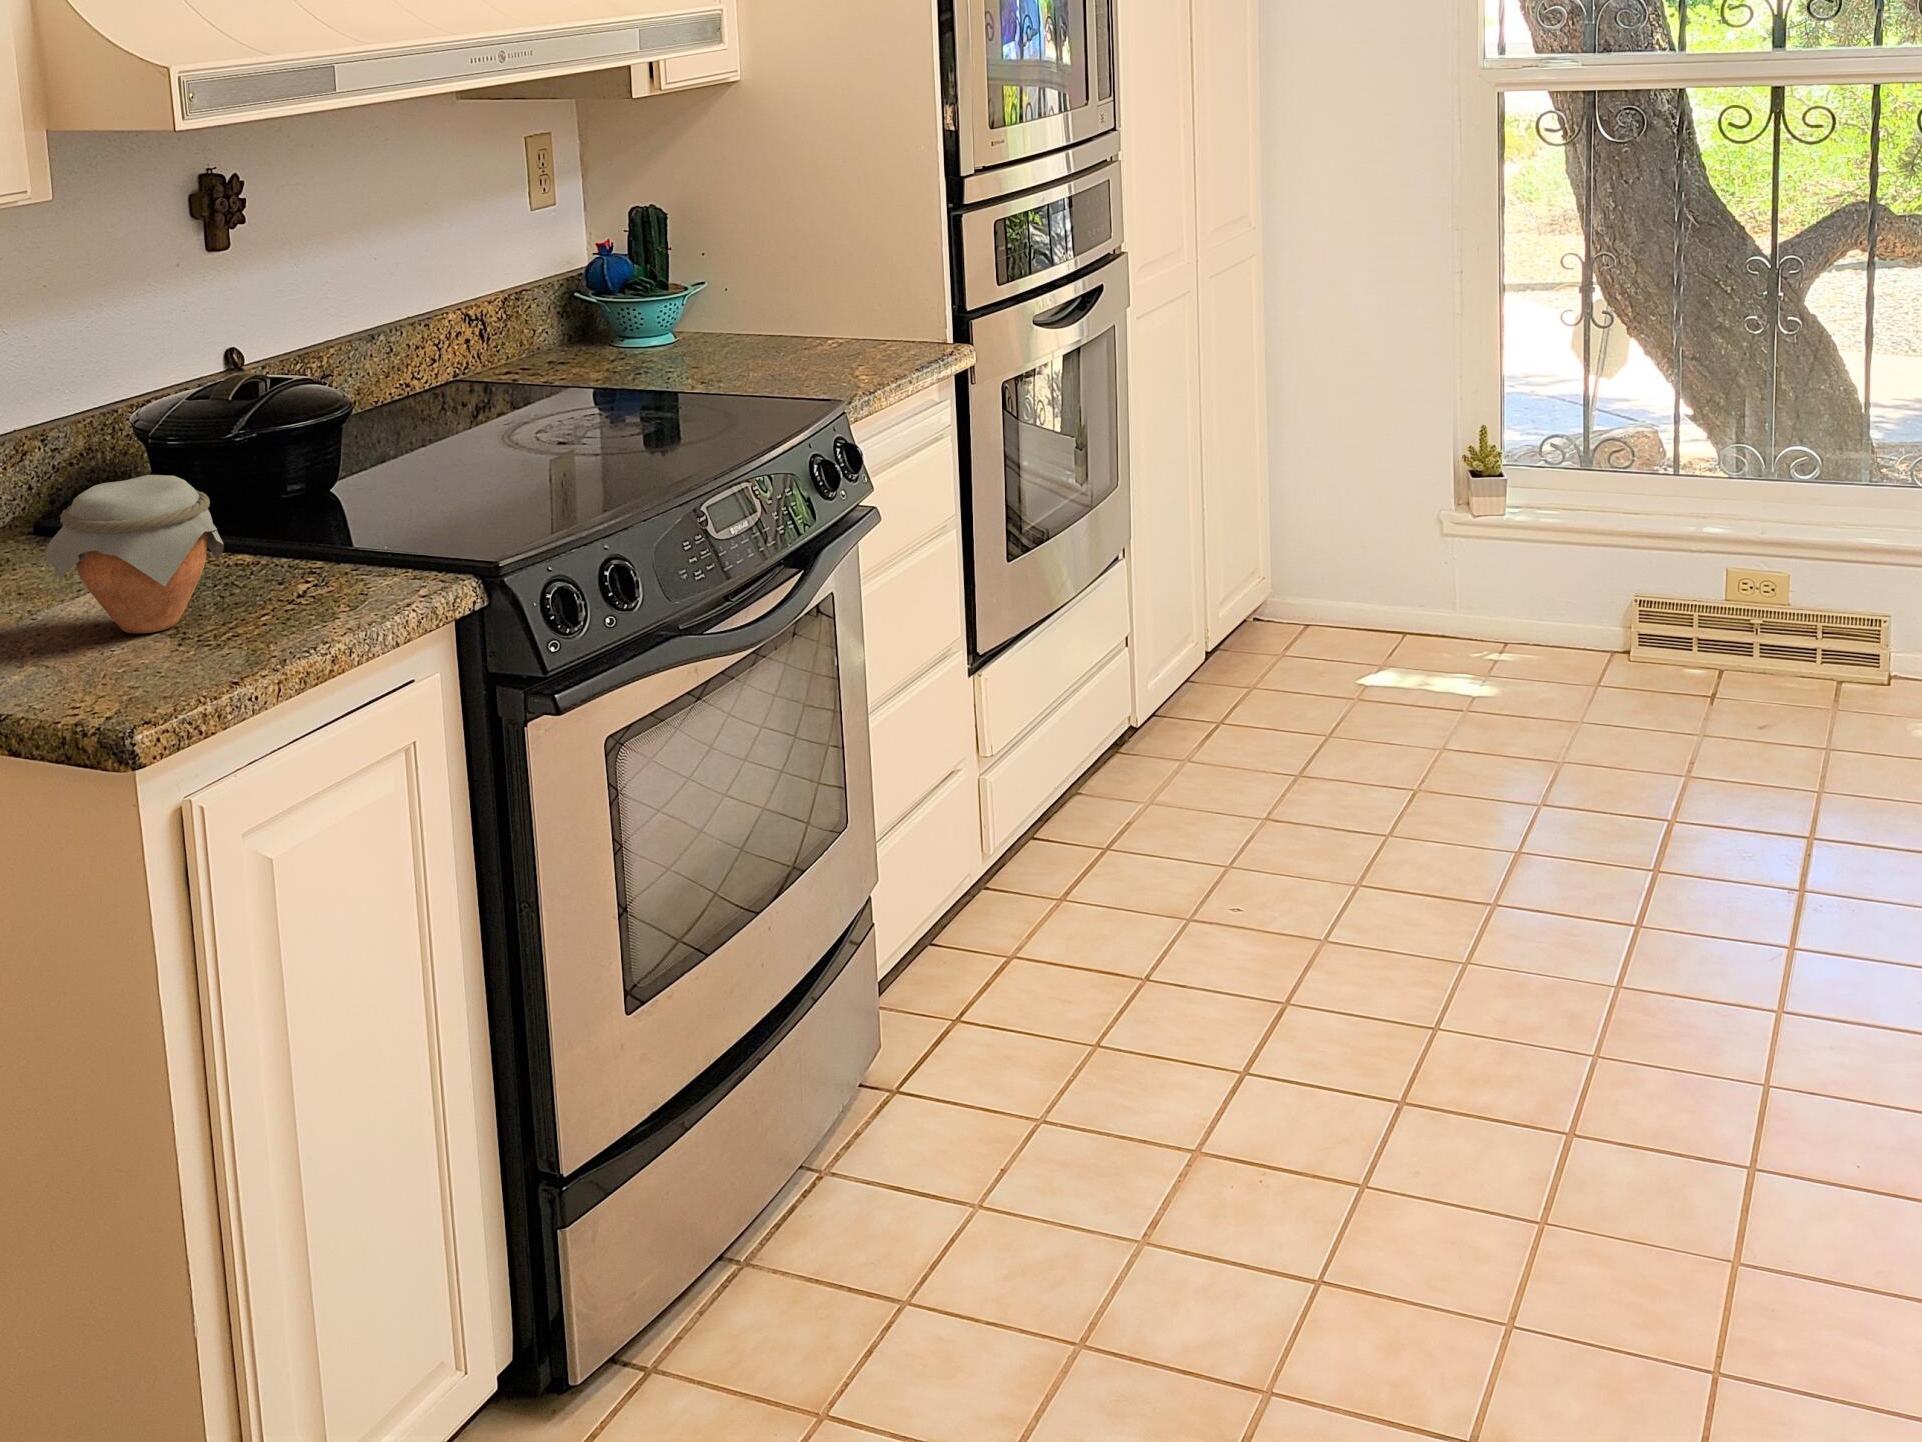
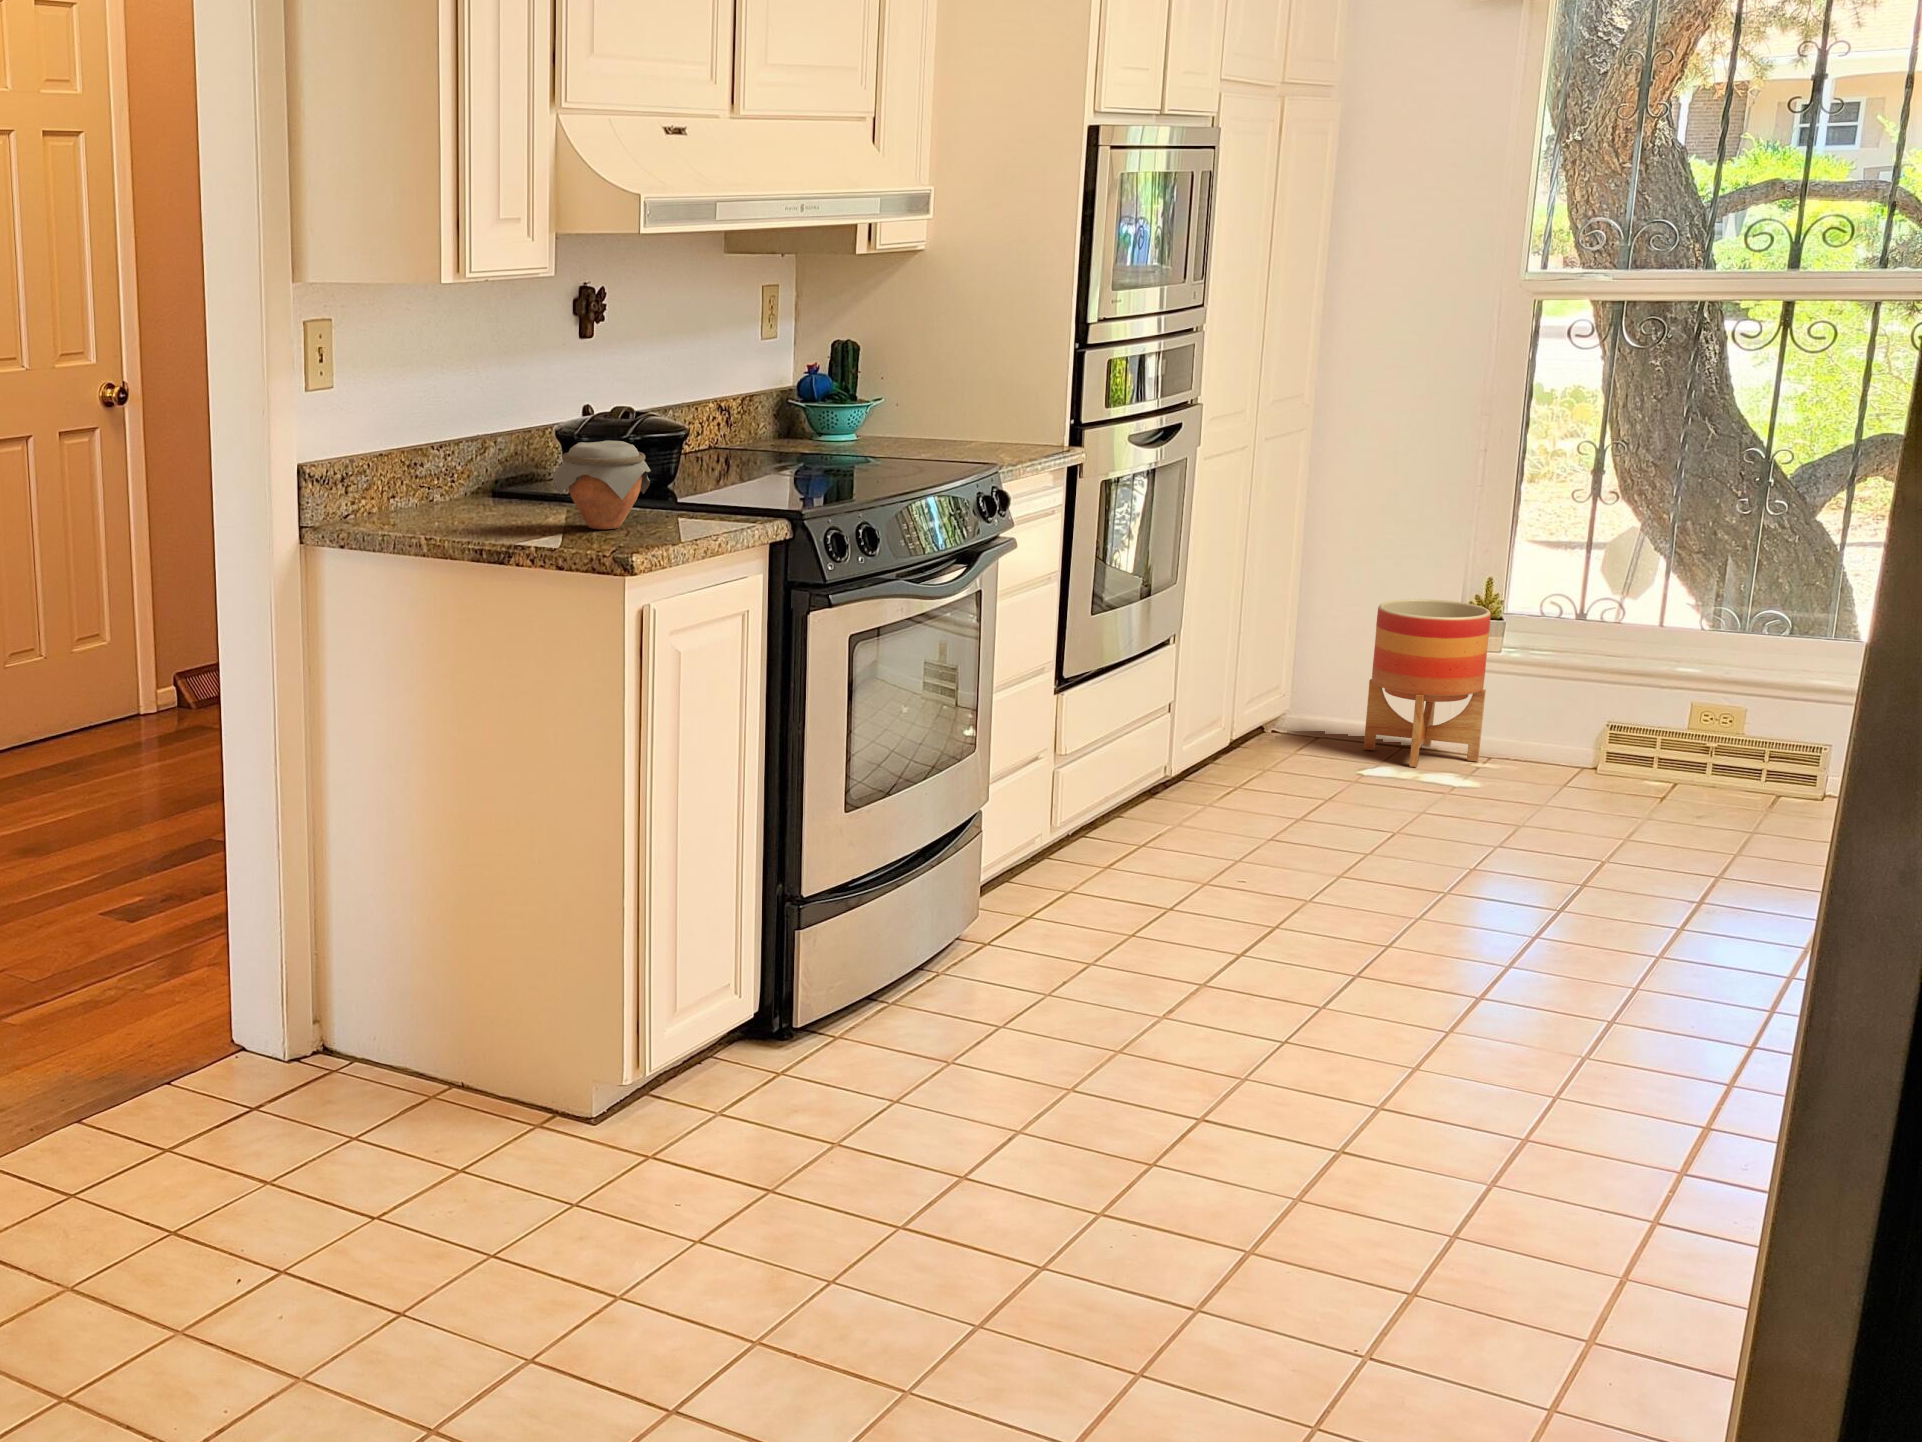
planter: none [1355,459,1491,673] -> present [1364,599,1491,767]

